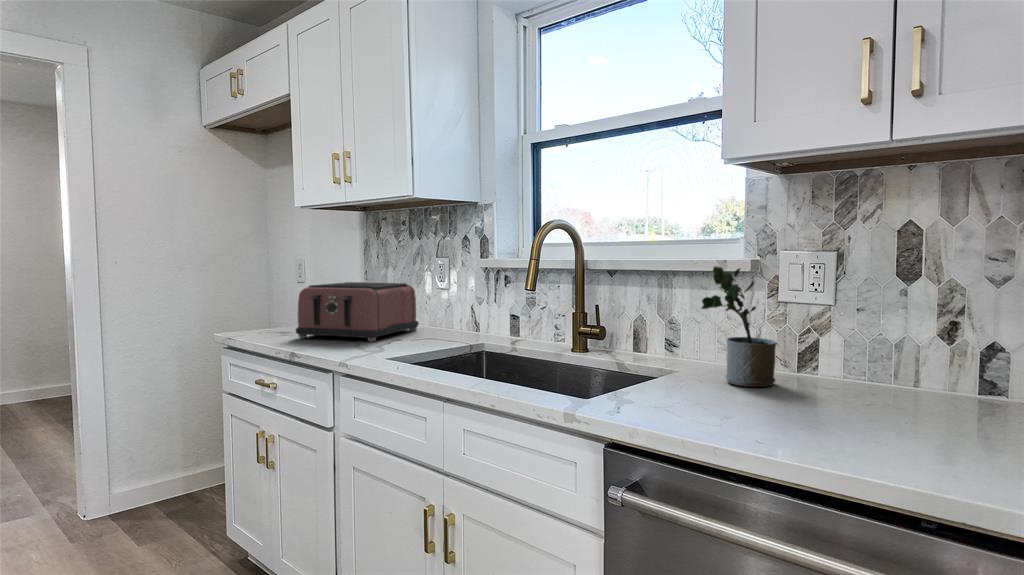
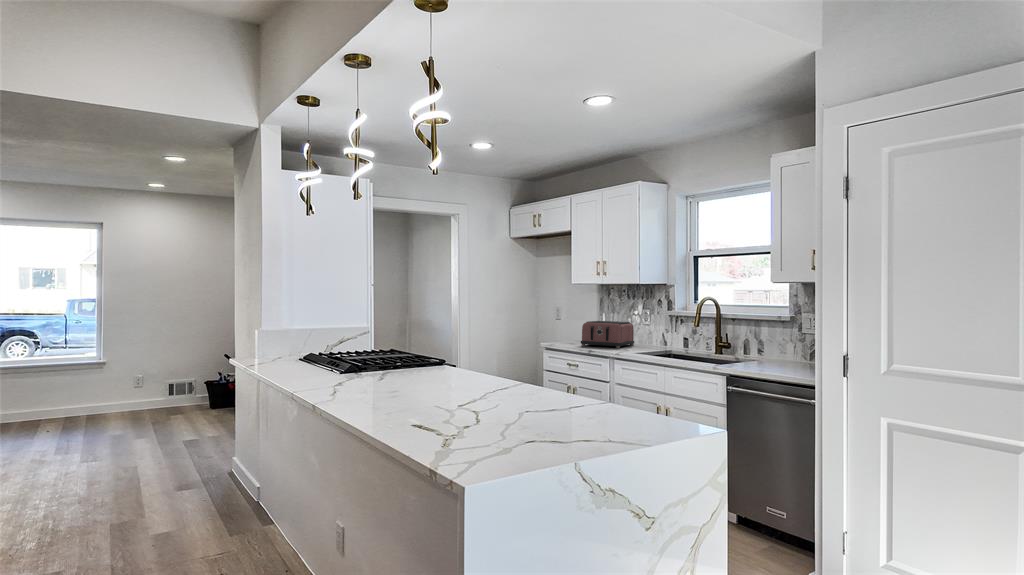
potted plant: present [702,267,776,387] -> none [766,319,796,363]

